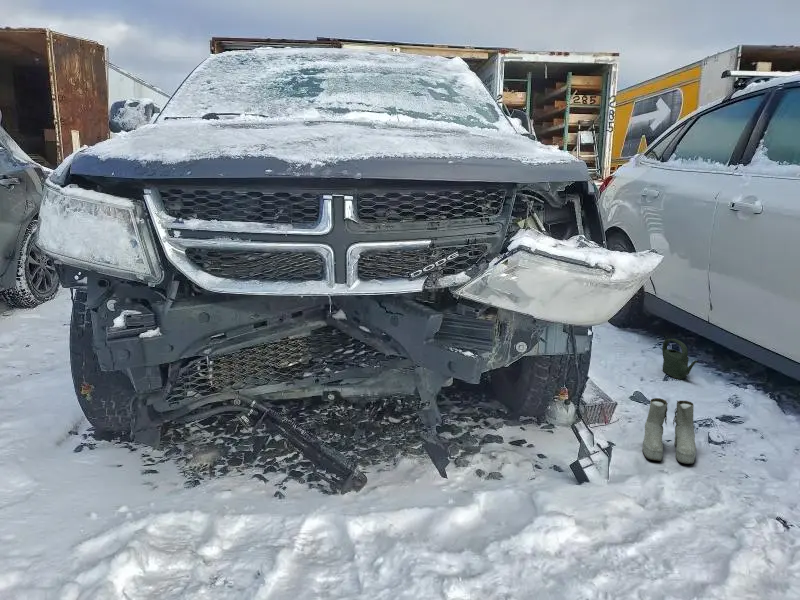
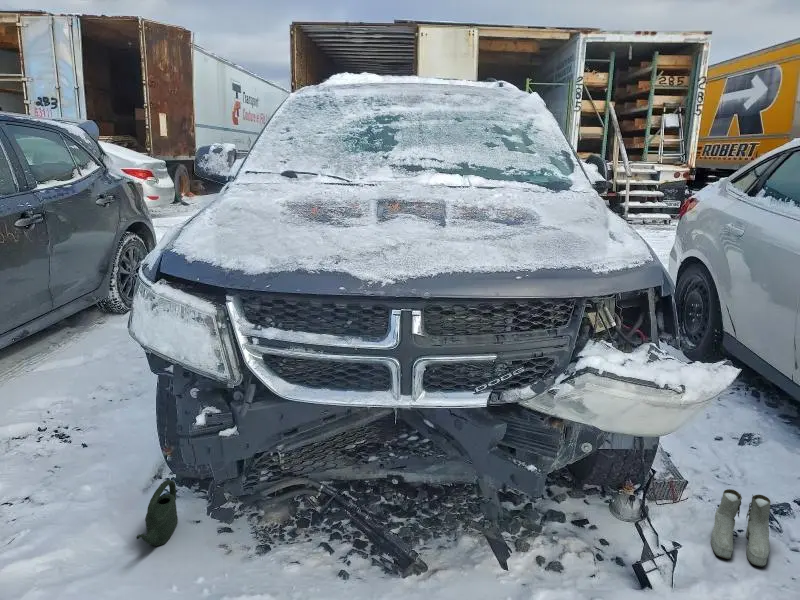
watering can: present [662,339,698,379] -> present [137,480,178,546]

